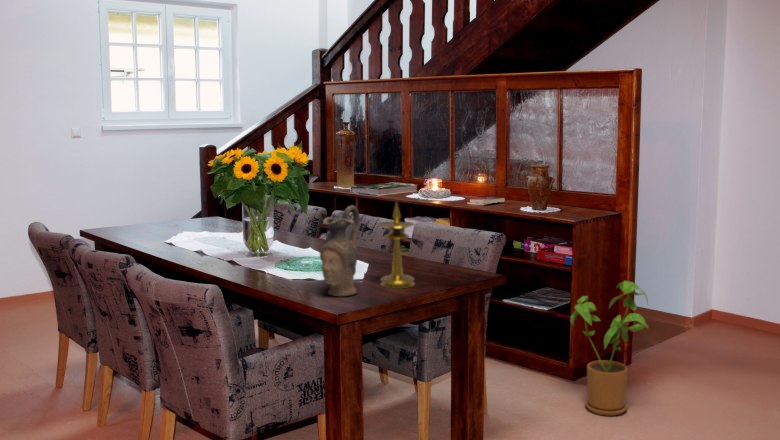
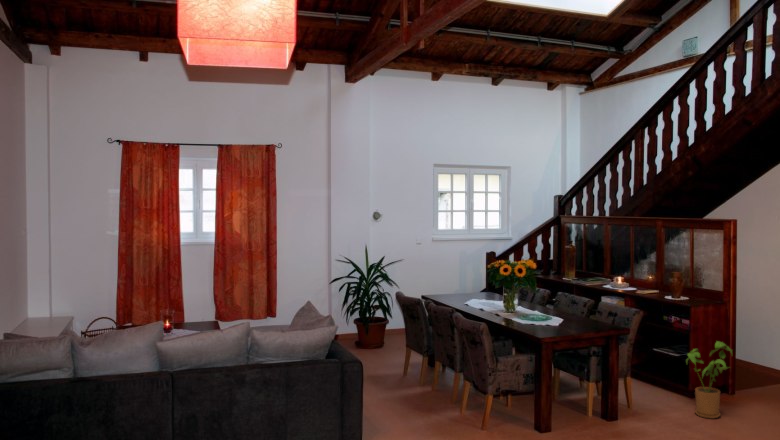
candlestick: present [380,204,414,288] -> none [565,290,583,331]
ceramic pitcher: present [320,206,359,296] -> none [535,291,555,332]

